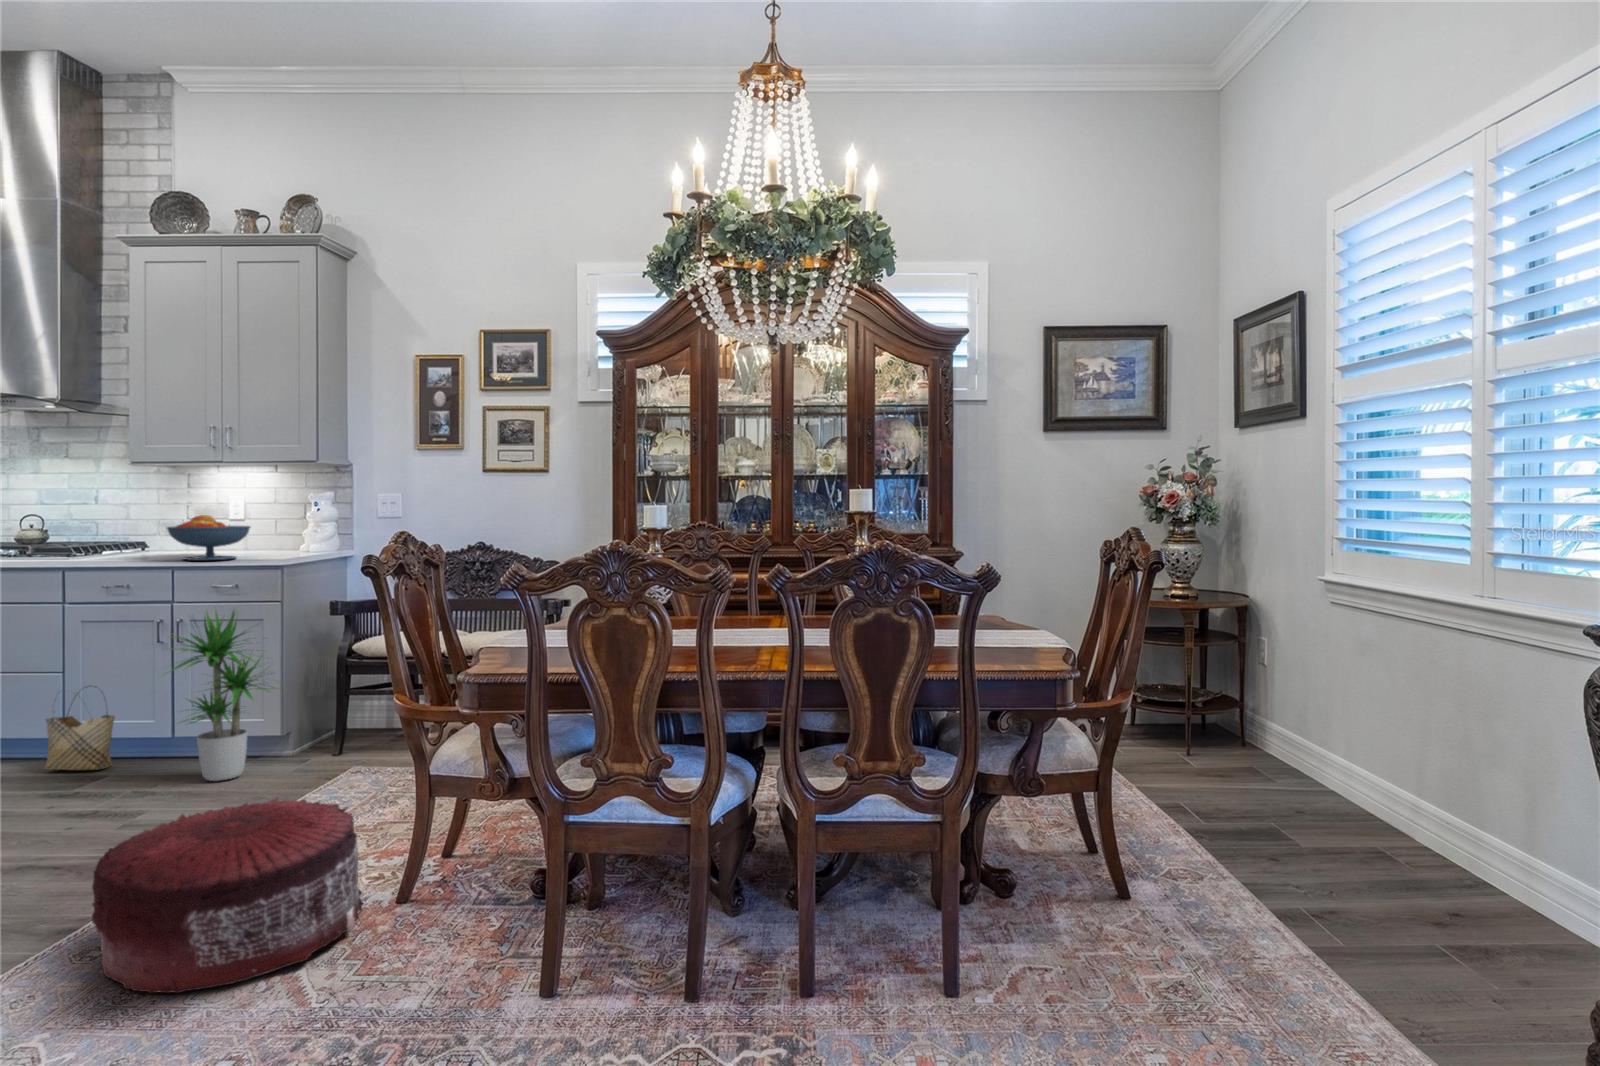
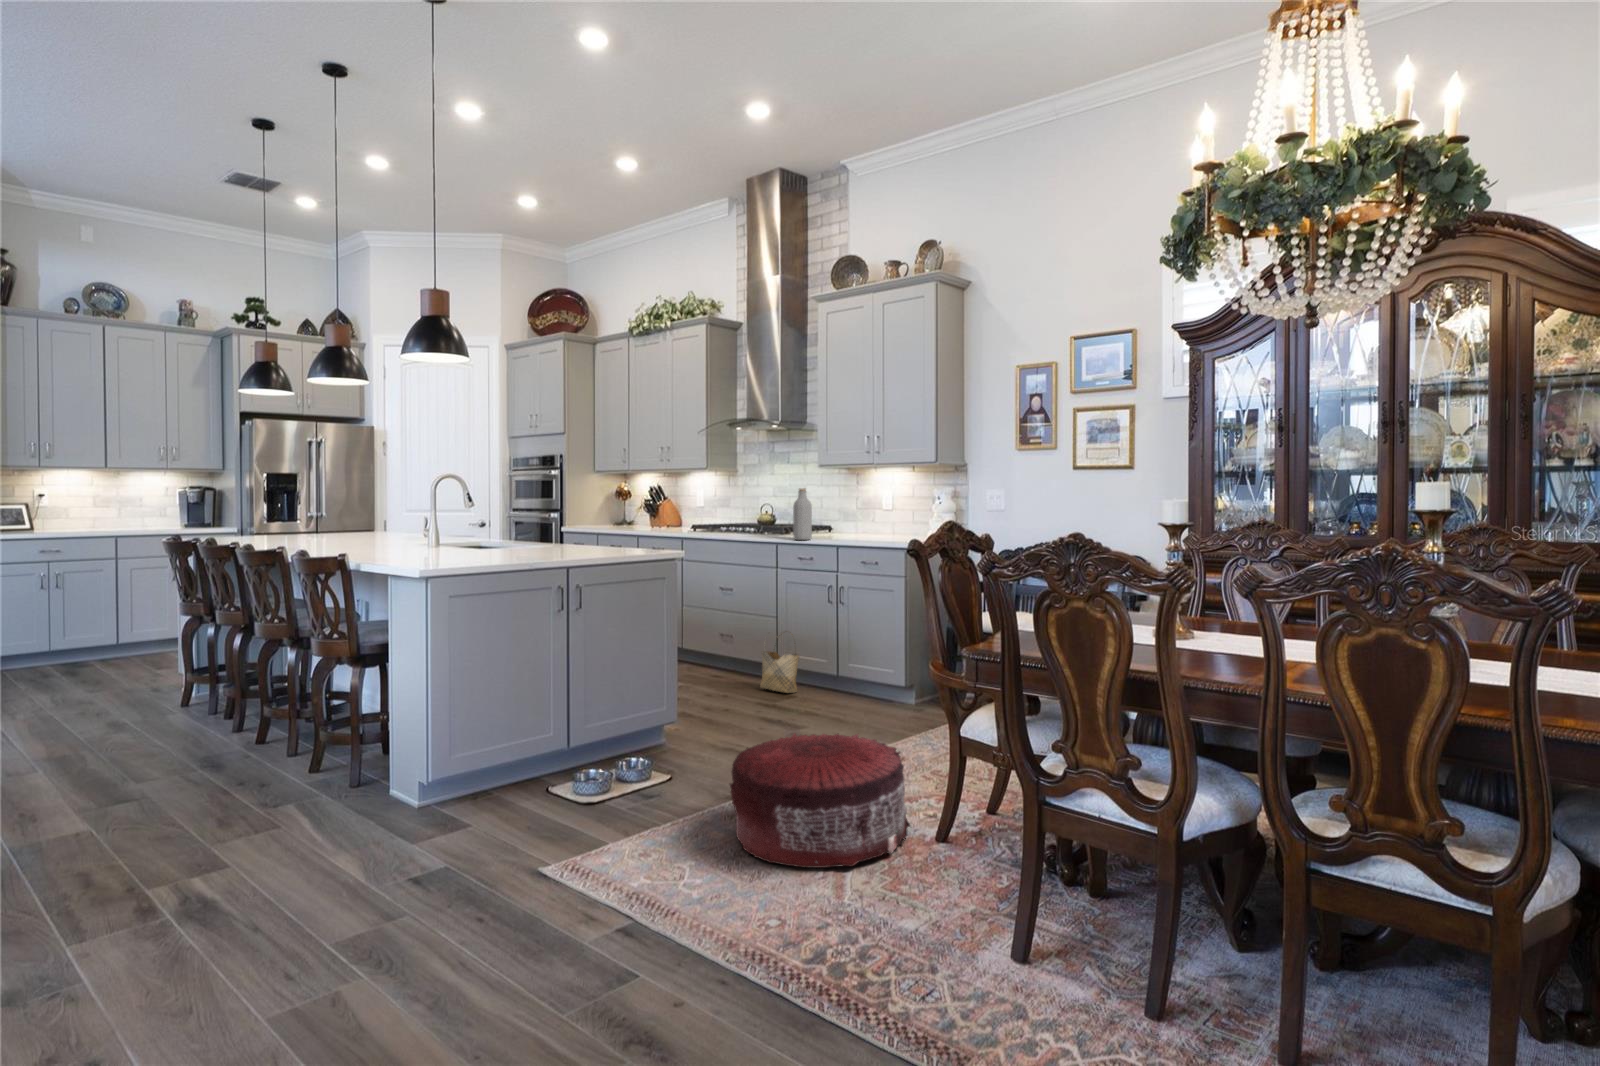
bottle: none [98,491,130,561] -> present [793,489,812,540]
fruit bowl: present [167,515,250,560] -> none [833,506,889,542]
potted plant: present [163,607,272,781] -> none [819,578,904,715]

